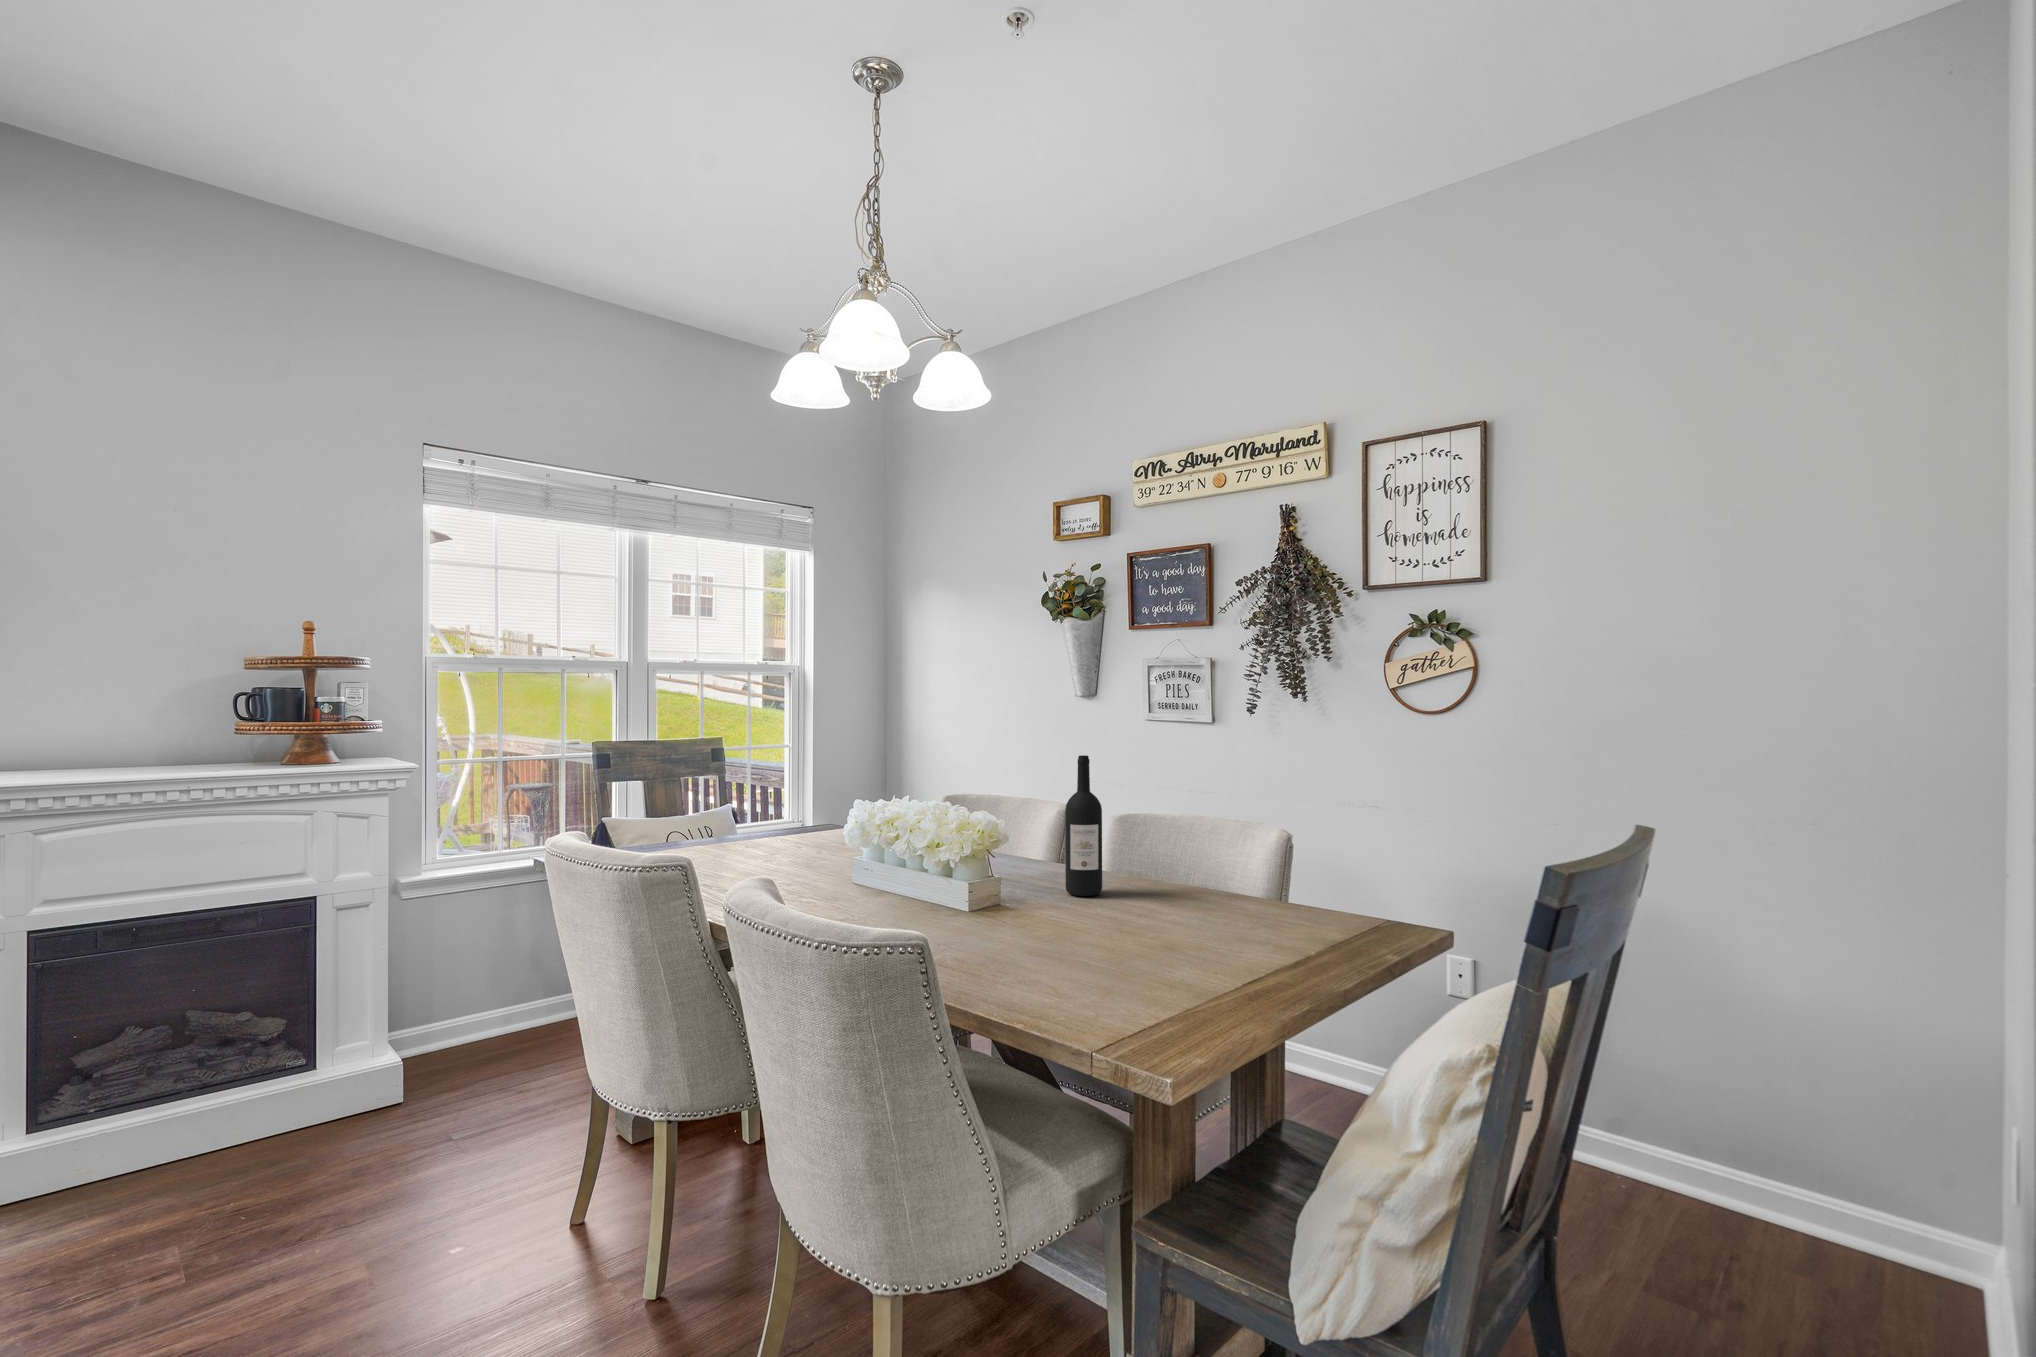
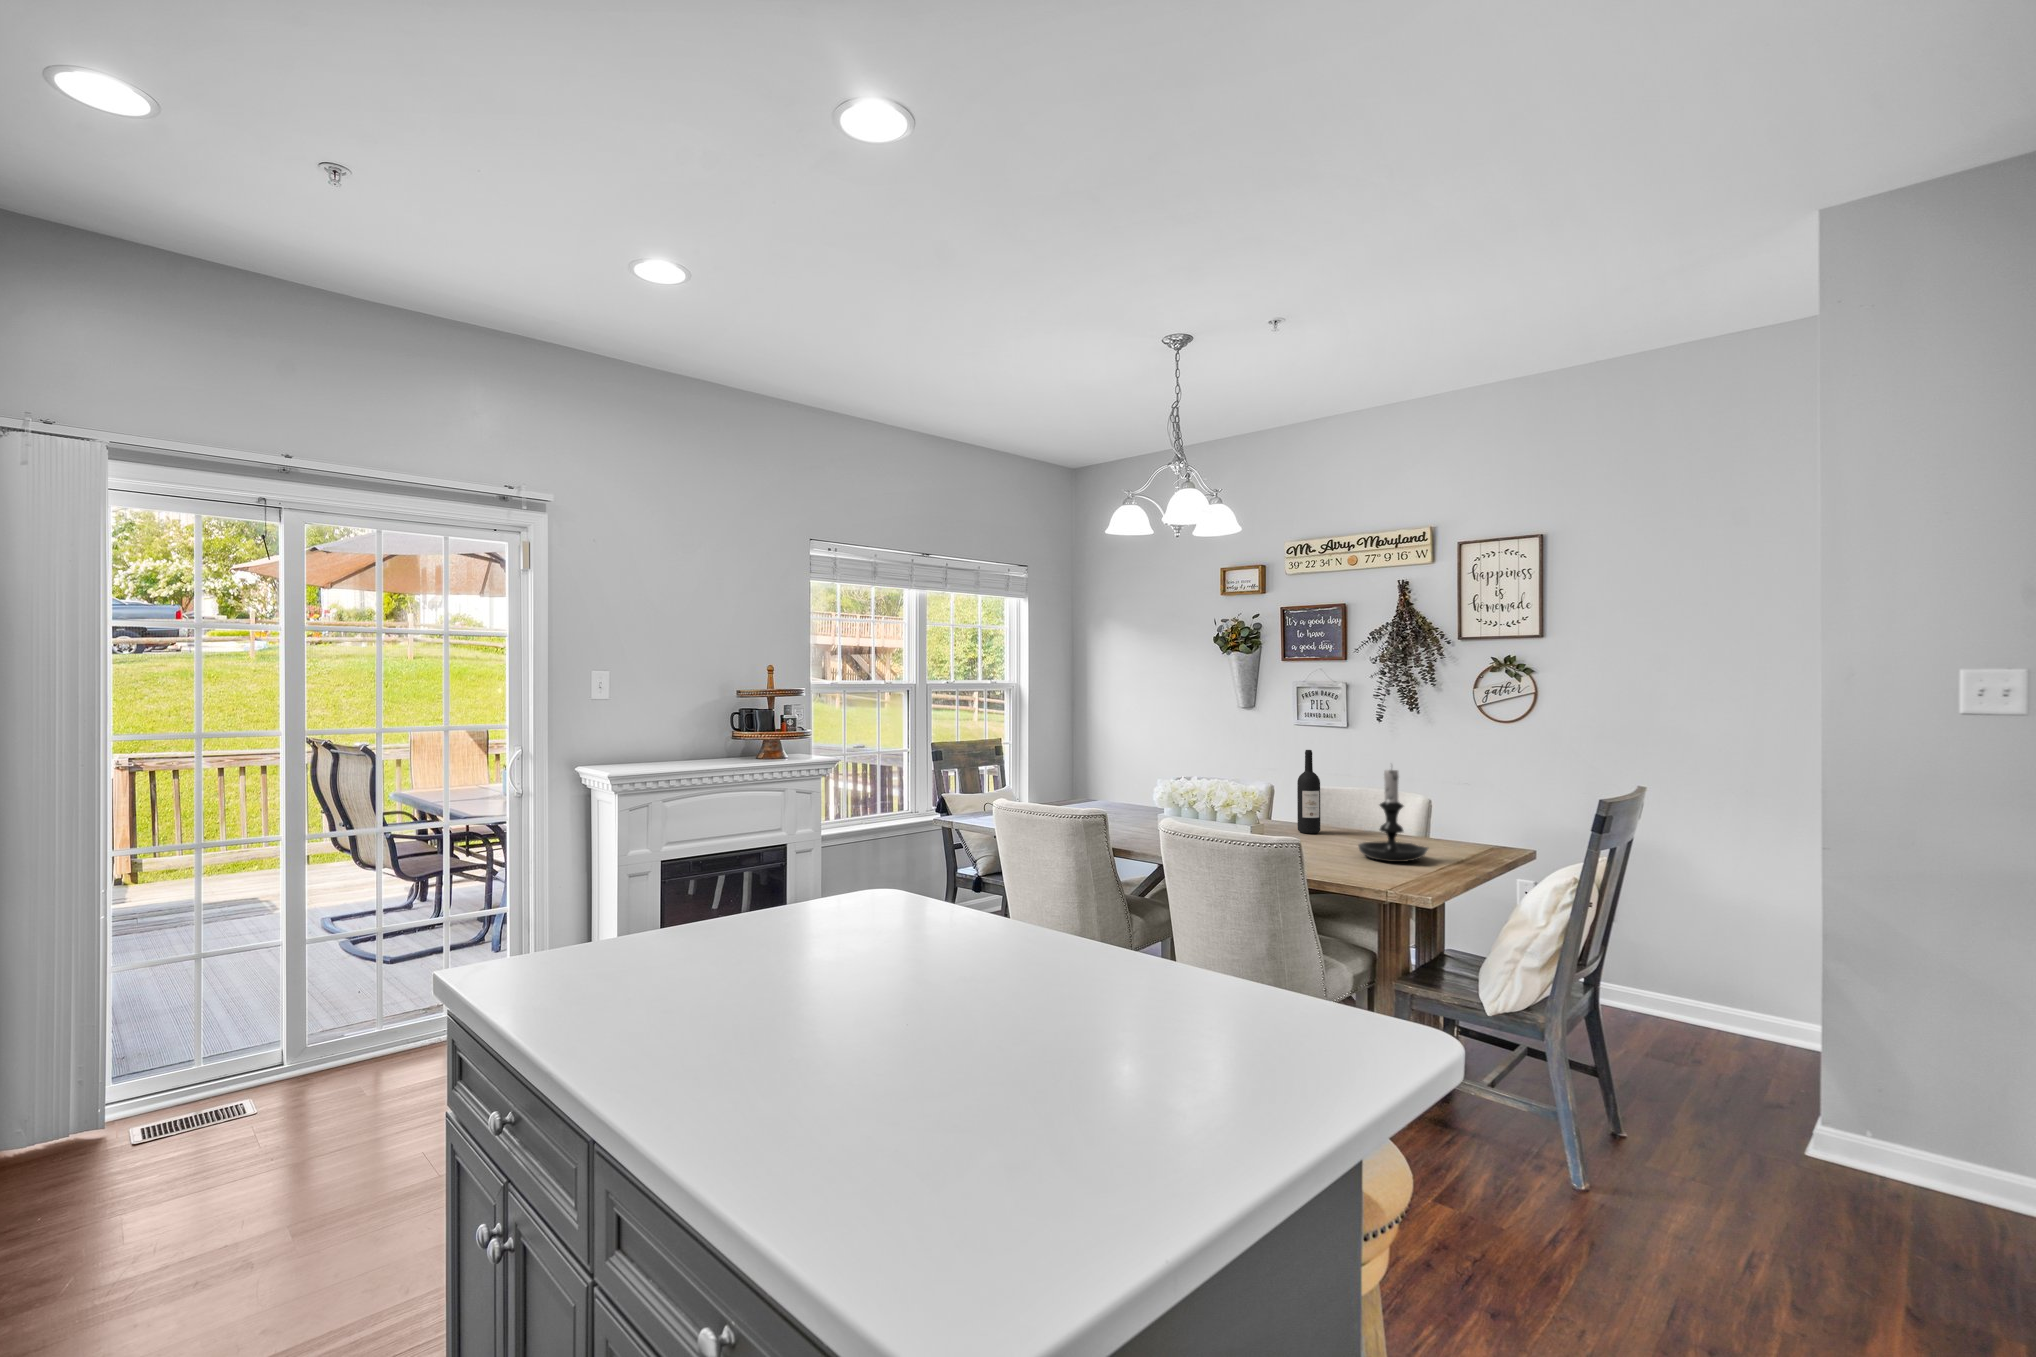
candle holder: none [1115,781,1243,969] -> present [1358,769,1428,862]

